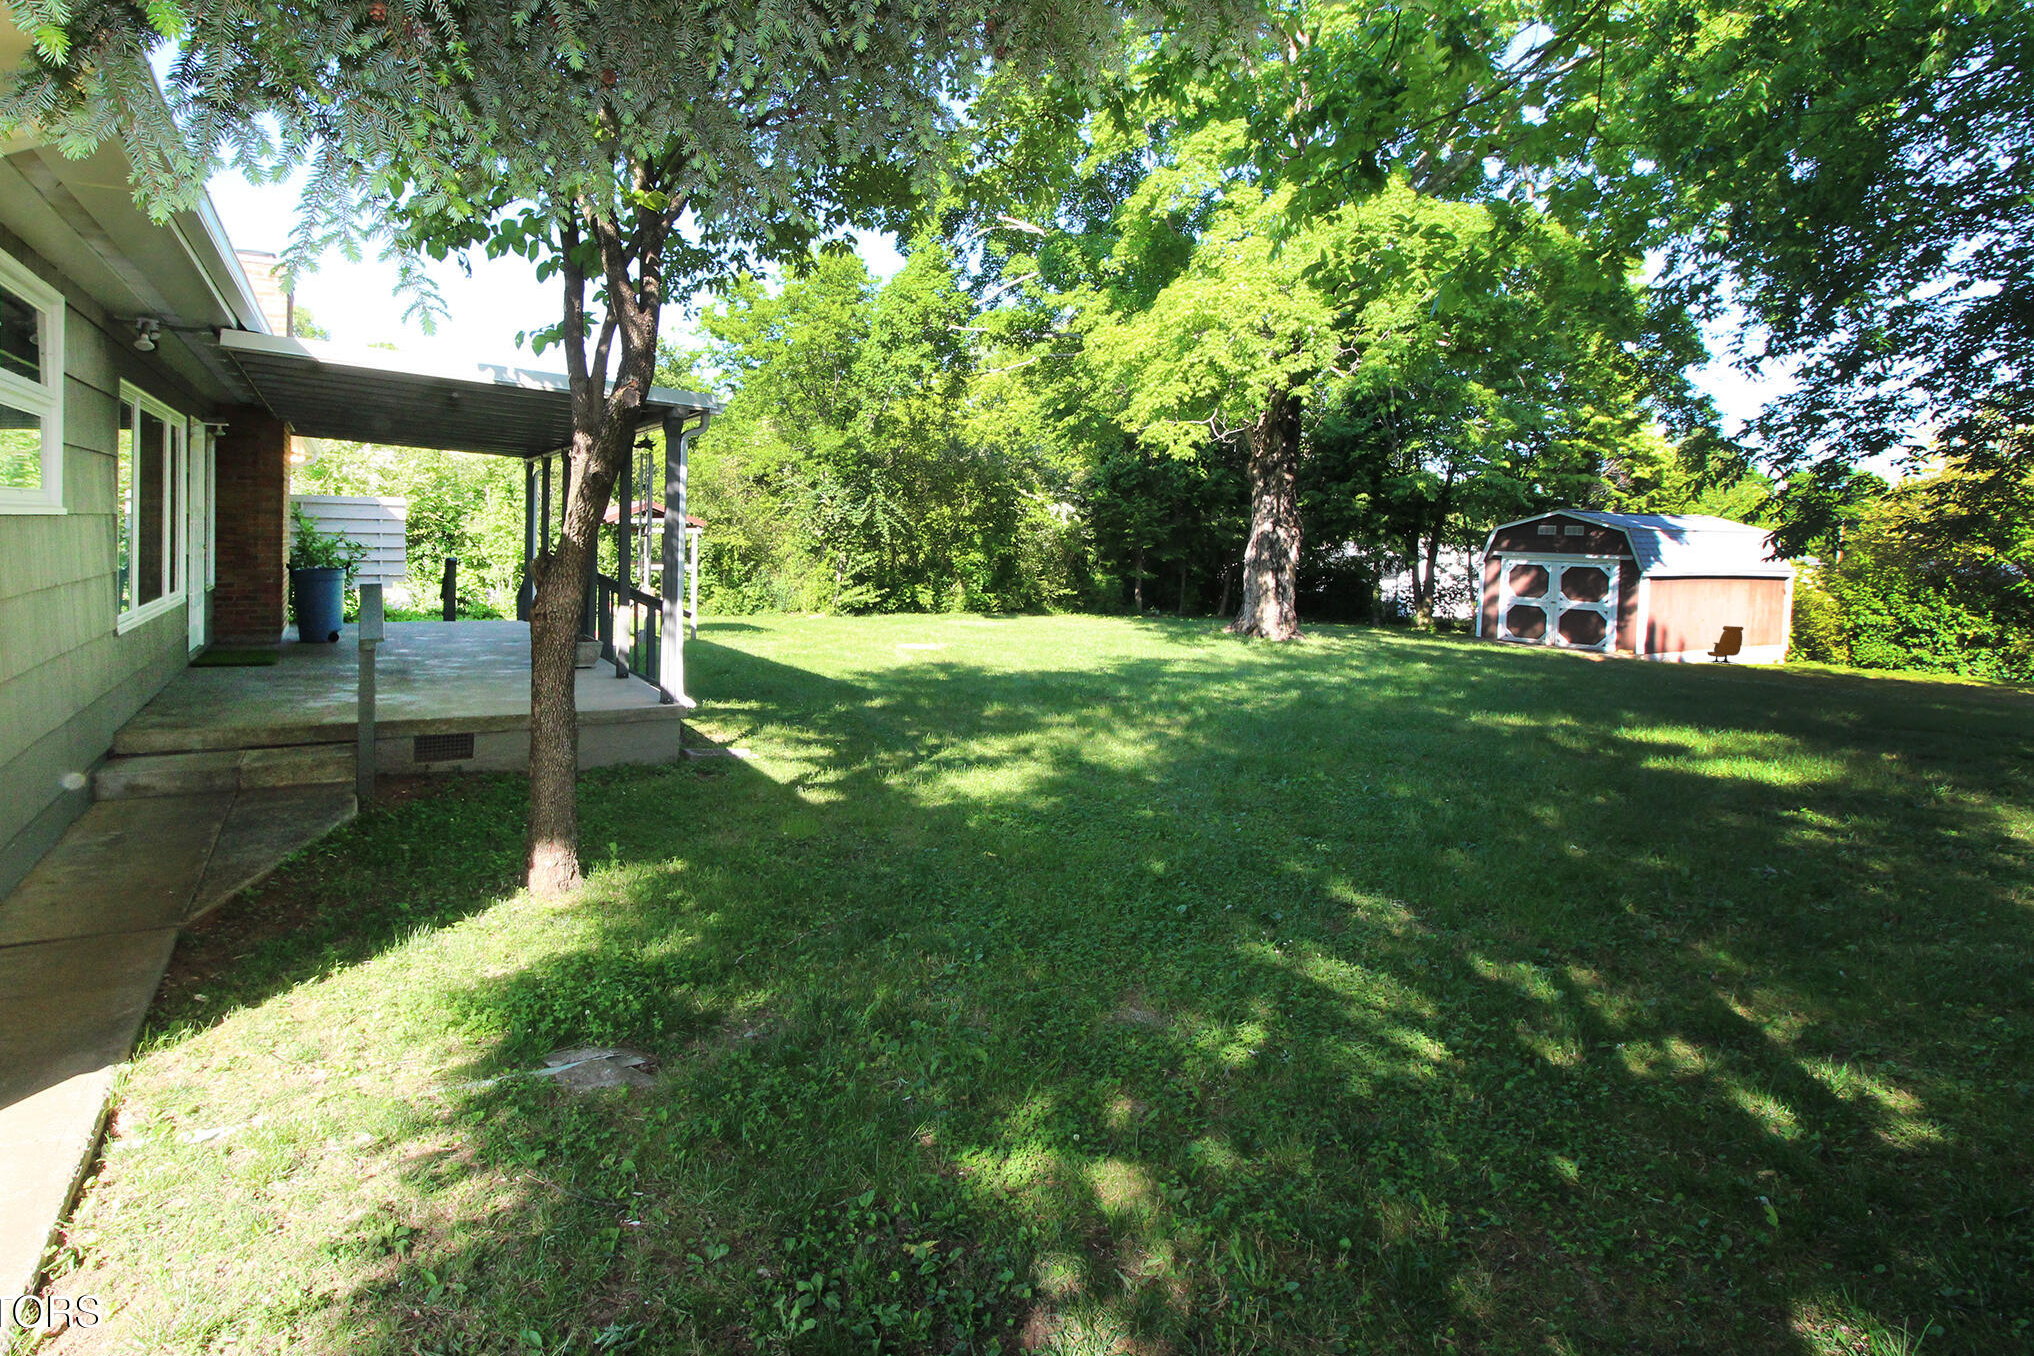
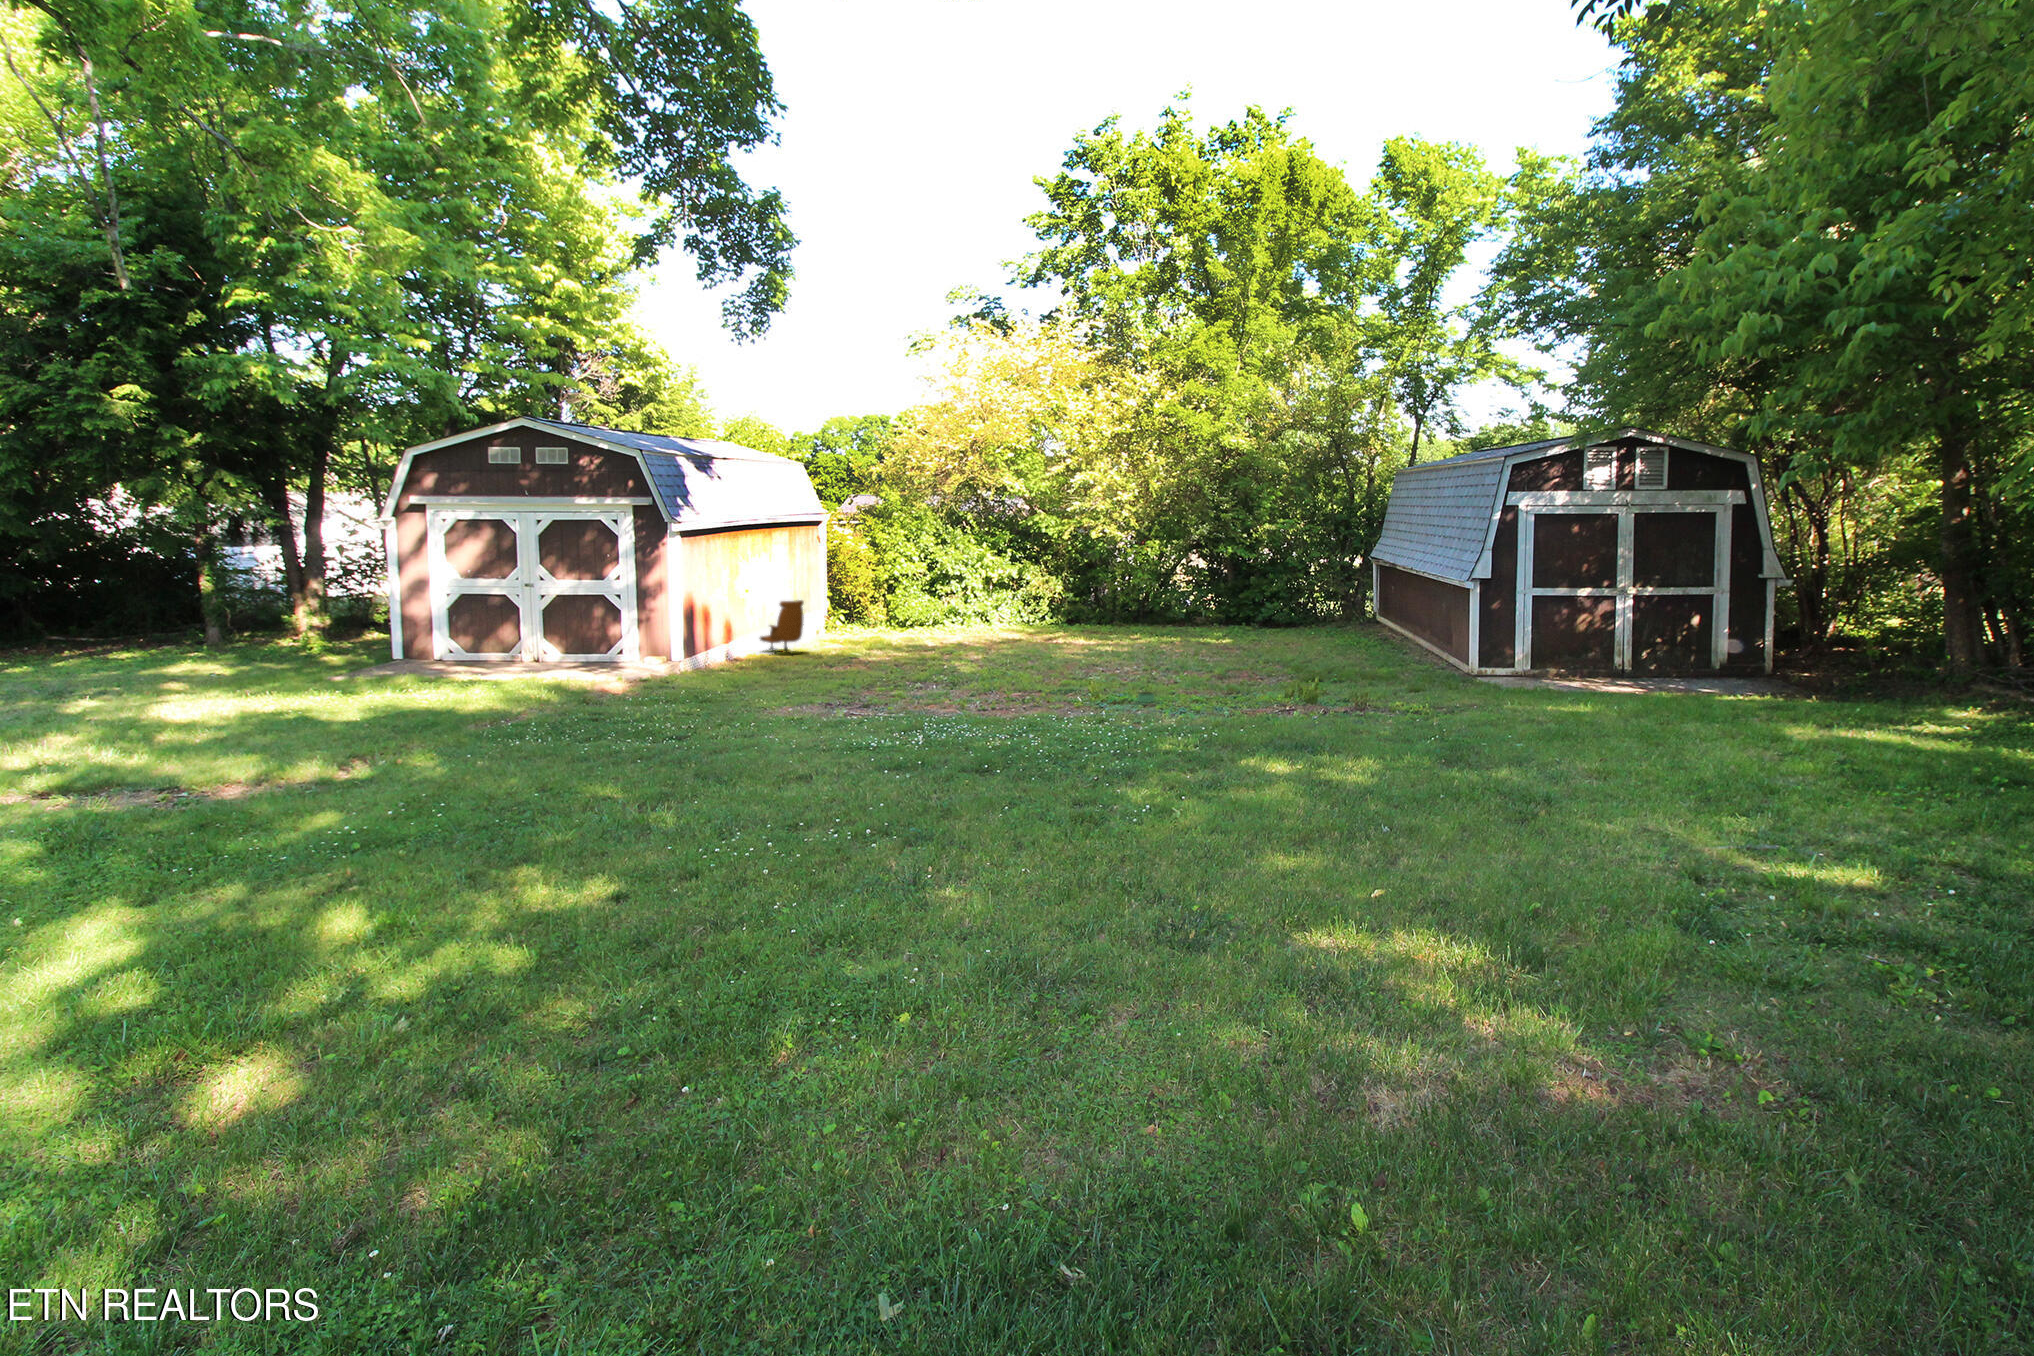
potted plant: none [1965,657,1995,693] -> present [1136,656,1160,703]

